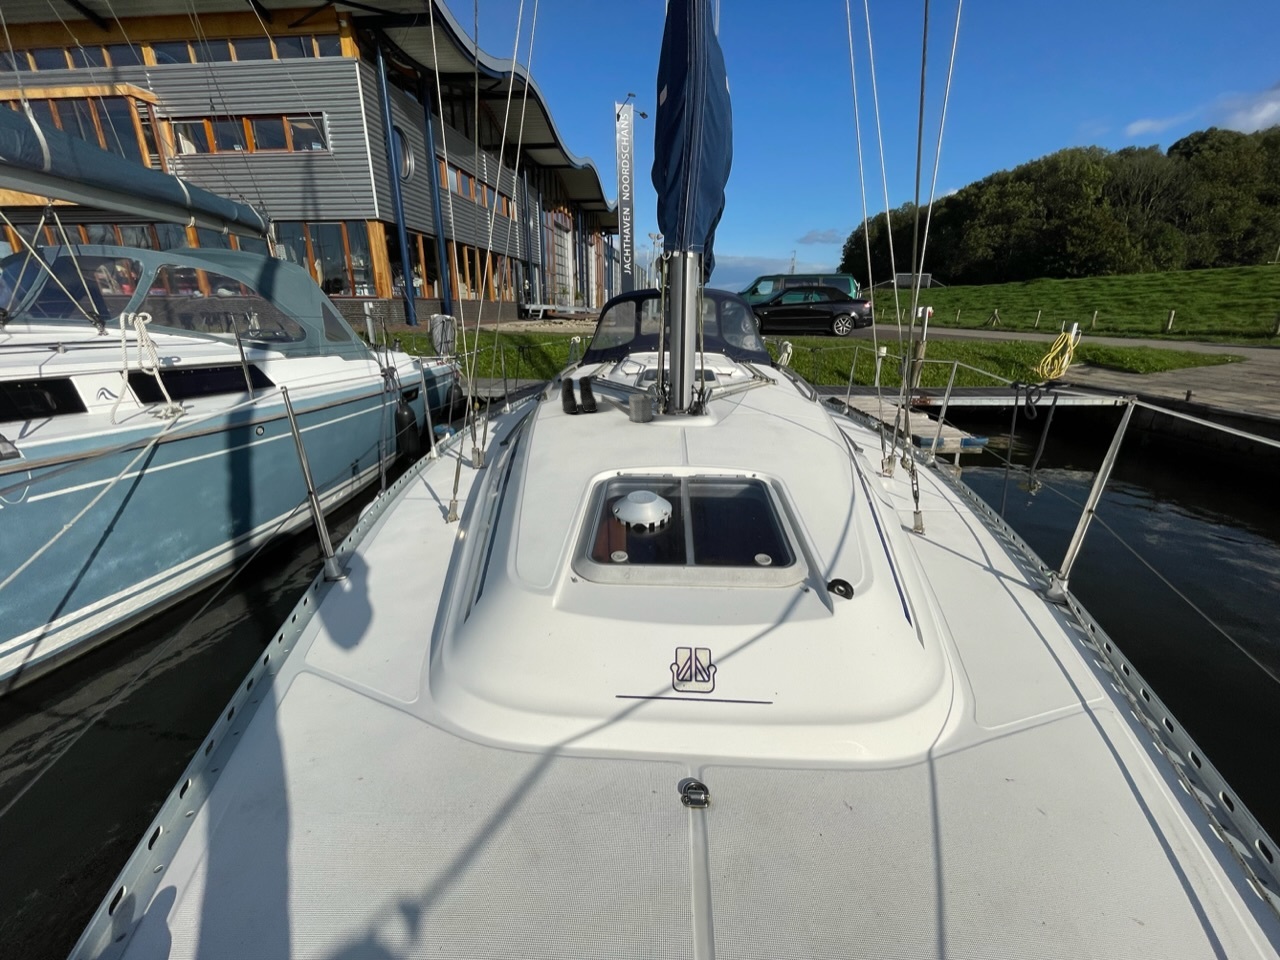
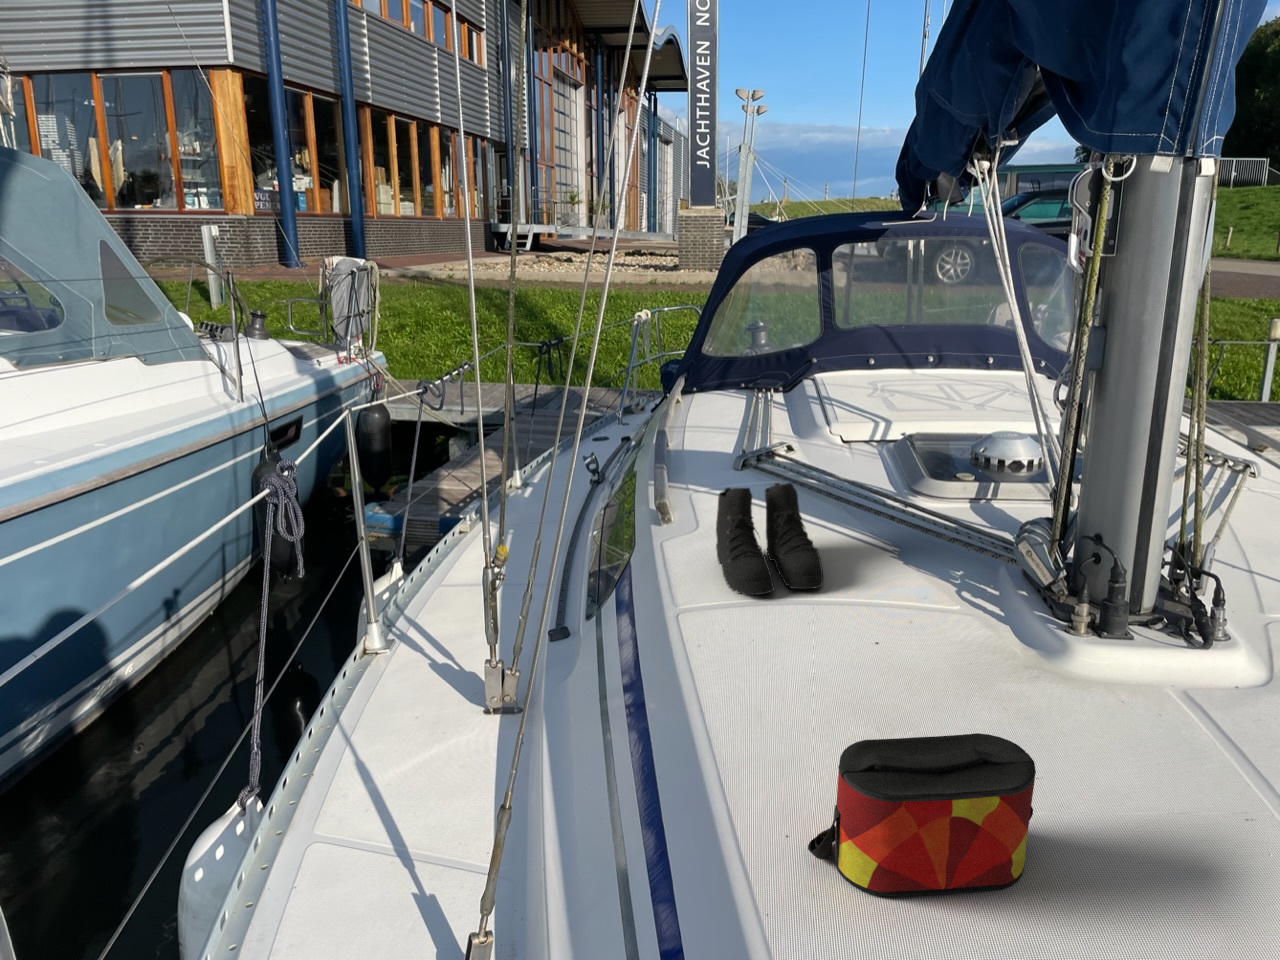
watering can: present [601,394,665,422] -> none [860,552,1051,644]
bag: none [557,425,623,467] -> present [808,733,1036,897]

